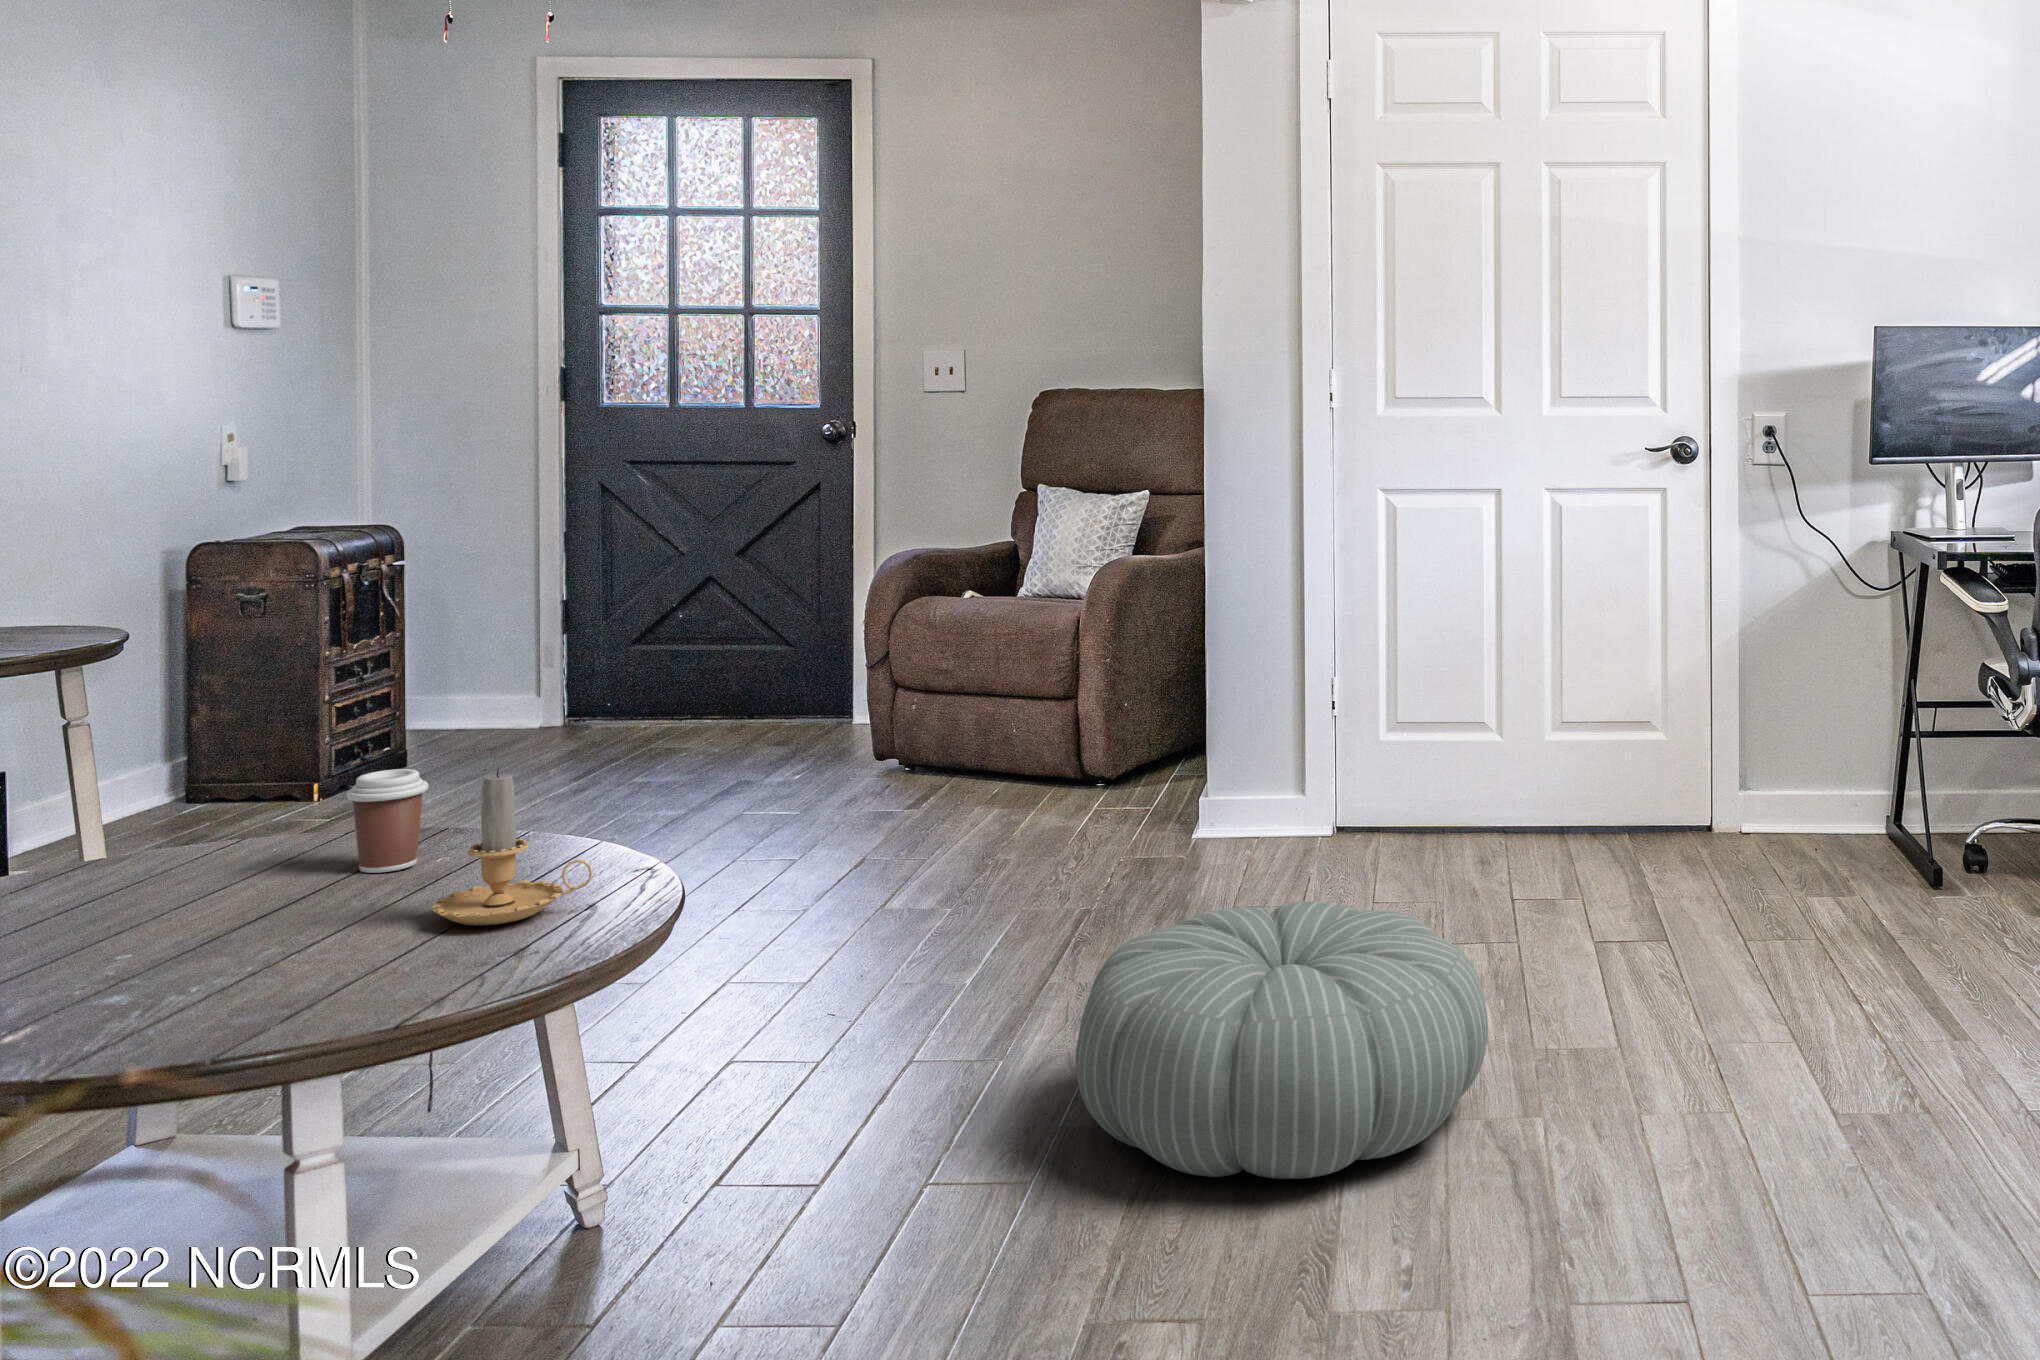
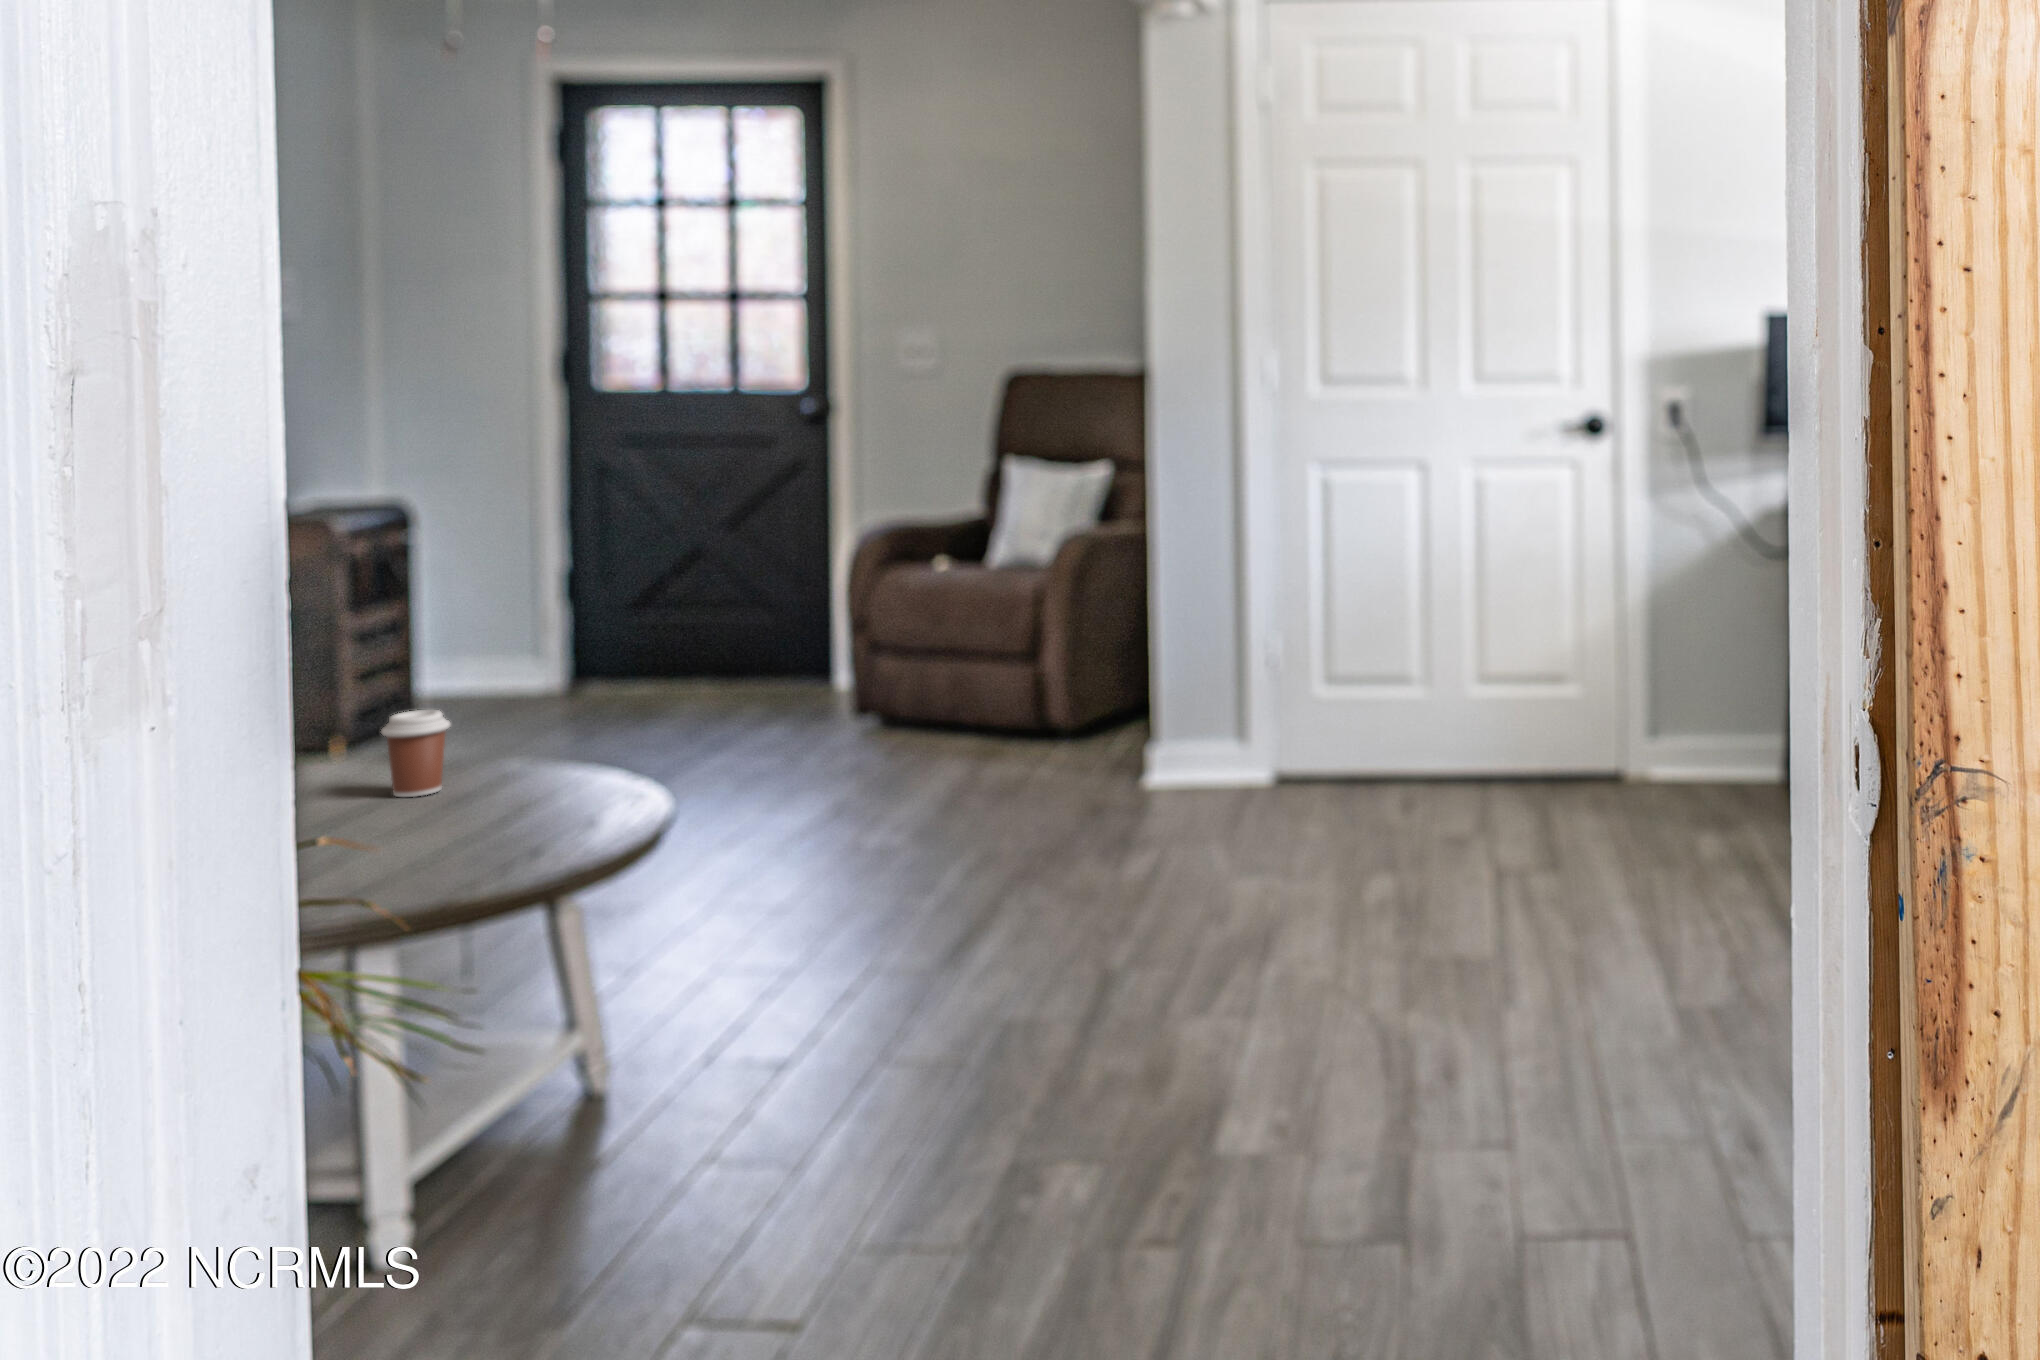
candle: present [432,768,593,926] -> none [457,705,592,837]
pouf: present [1076,901,1488,1179] -> none [1011,826,1371,1054]

